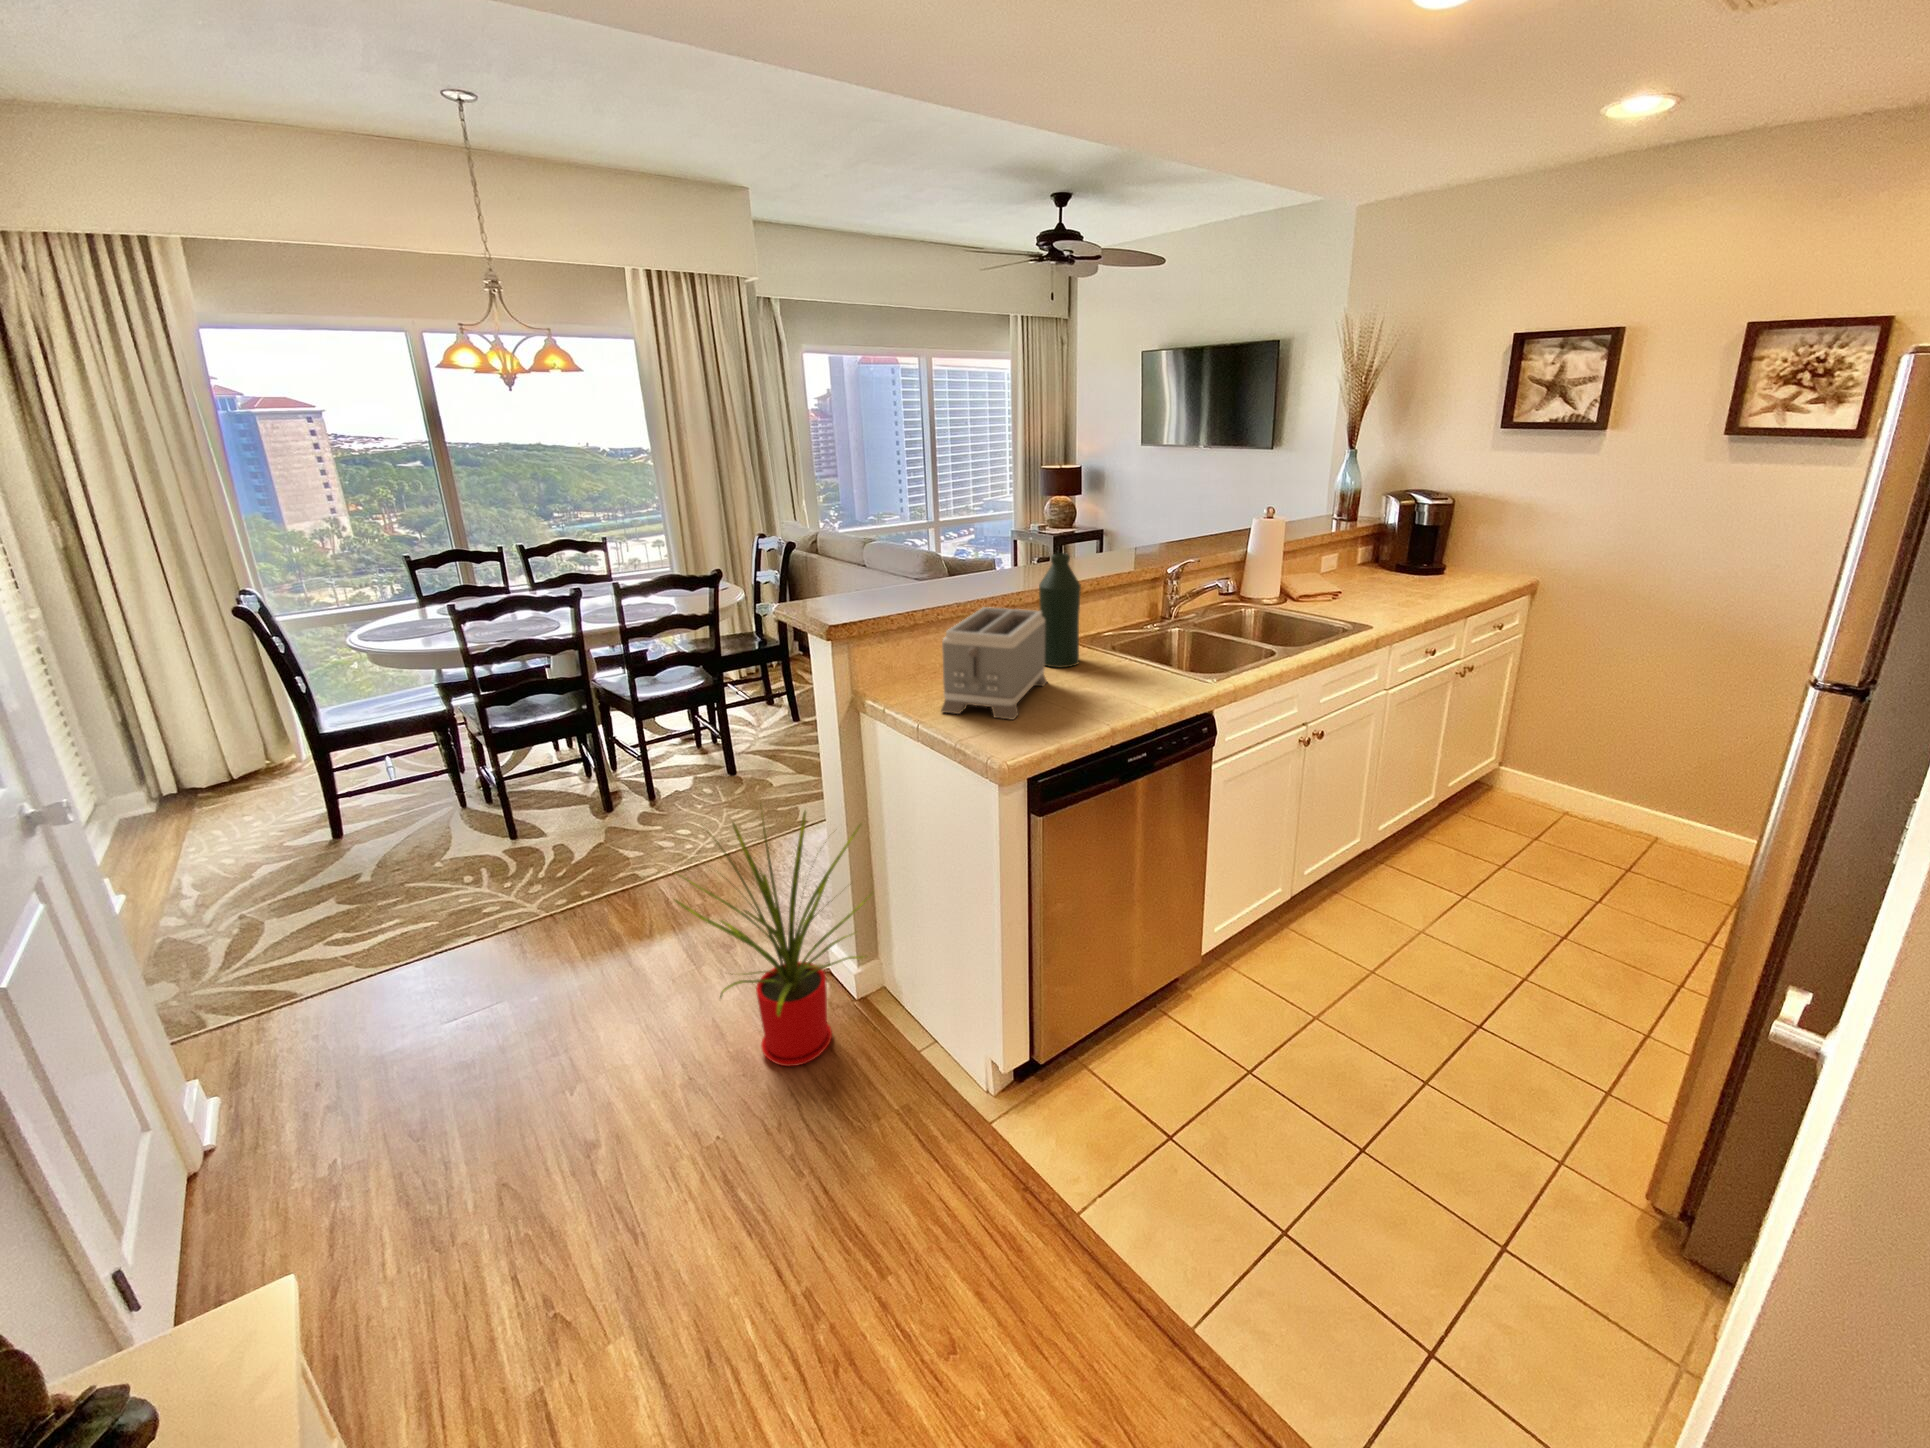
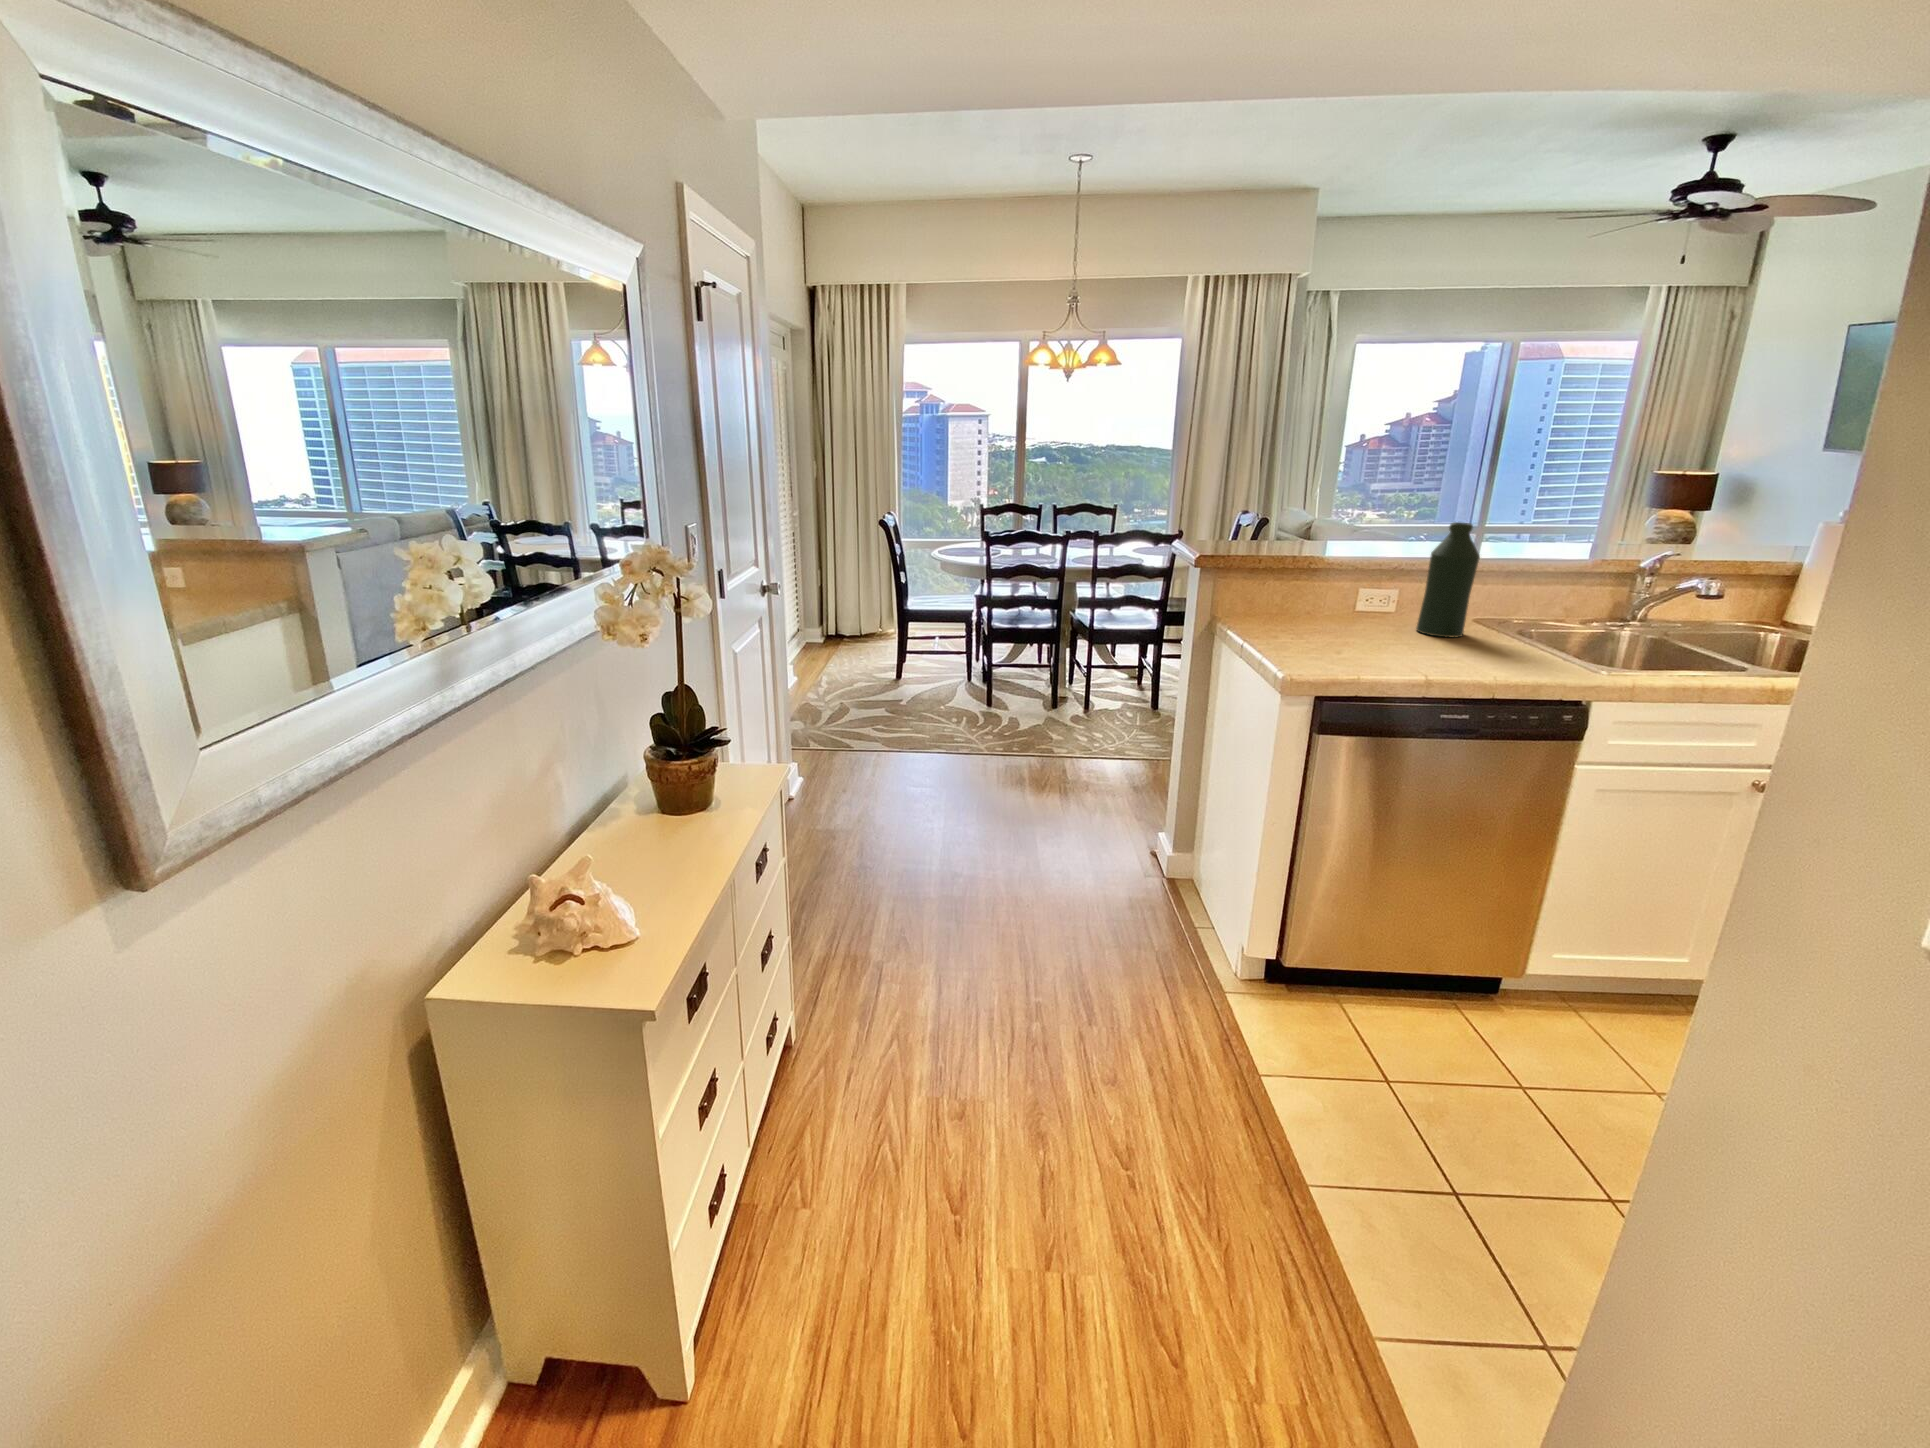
toaster: present [941,607,1047,720] -> none [1275,562,1413,656]
house plant: present [675,805,872,1066] -> none [1046,688,1199,898]

